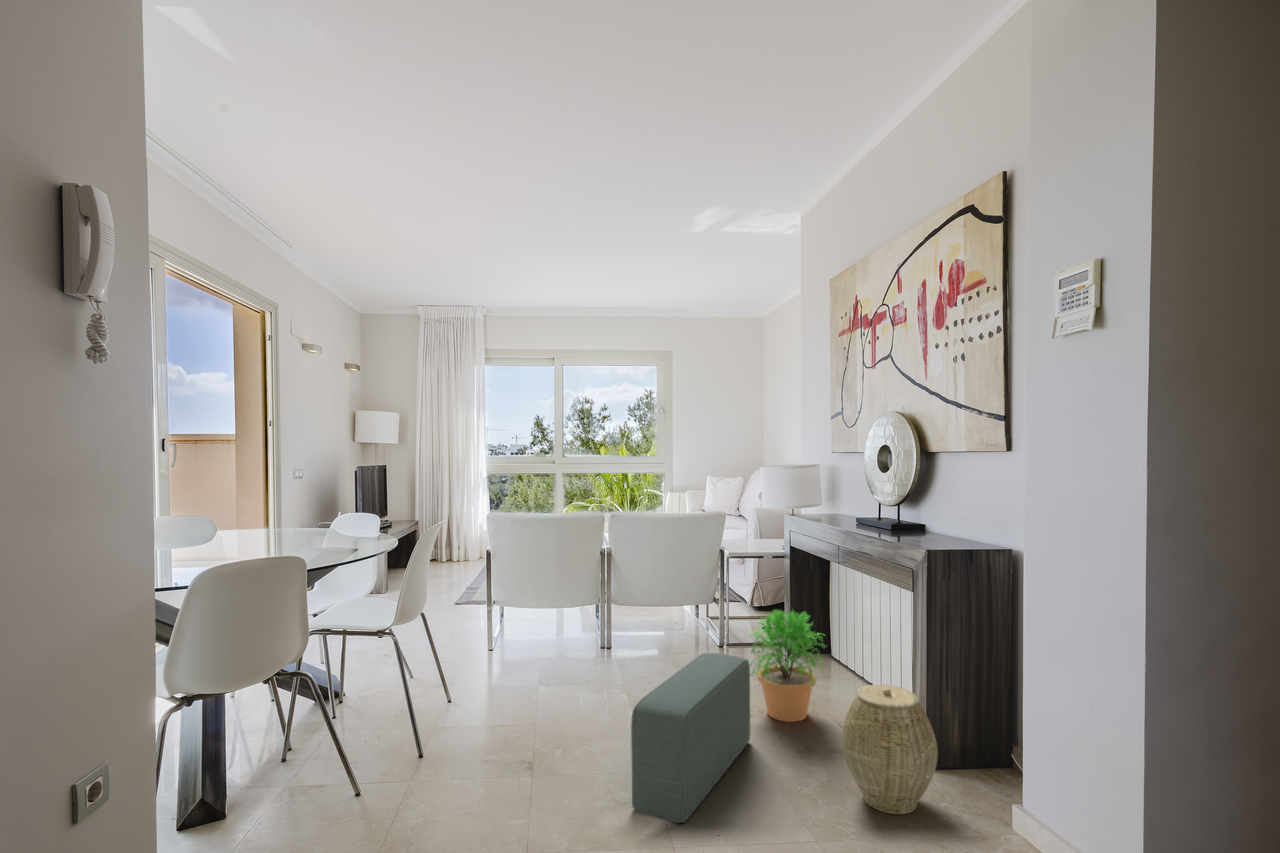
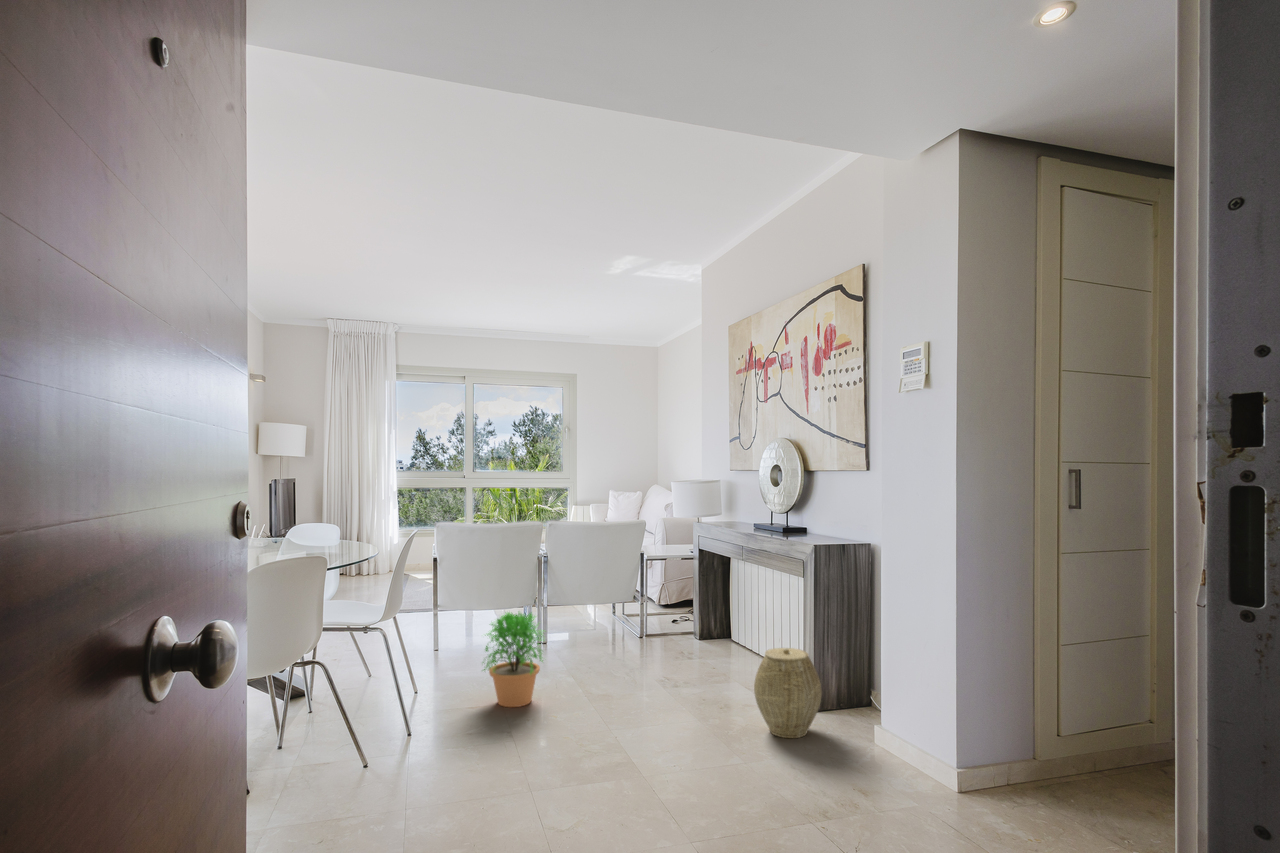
potted plant: present [750,610,823,722] -> present [483,613,544,707]
pouf: present [631,653,750,823] -> none [601,637,679,758]

